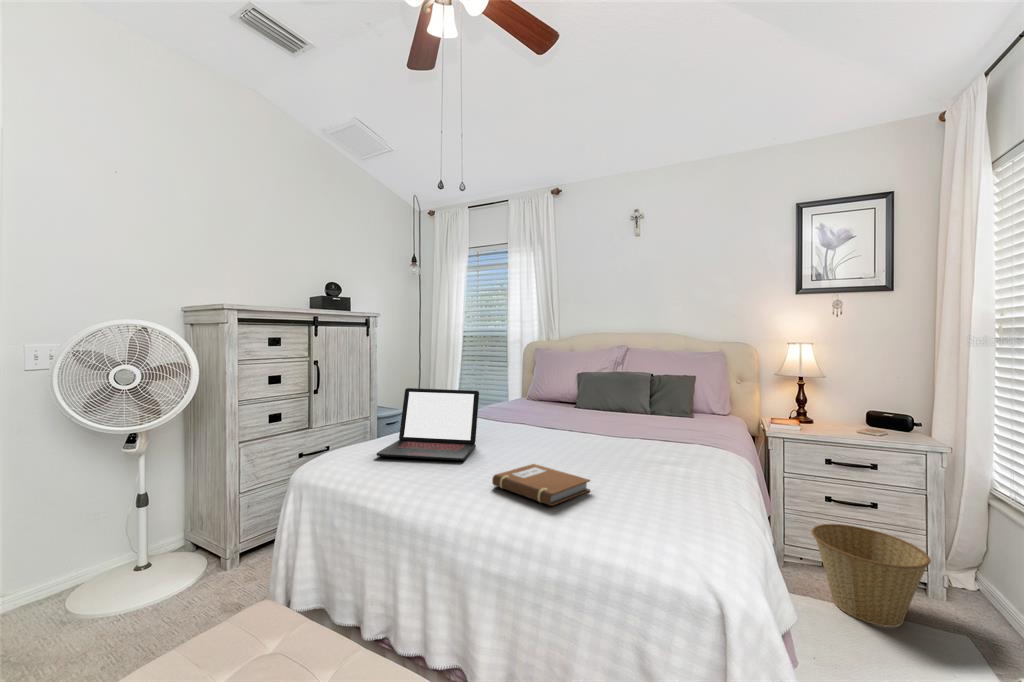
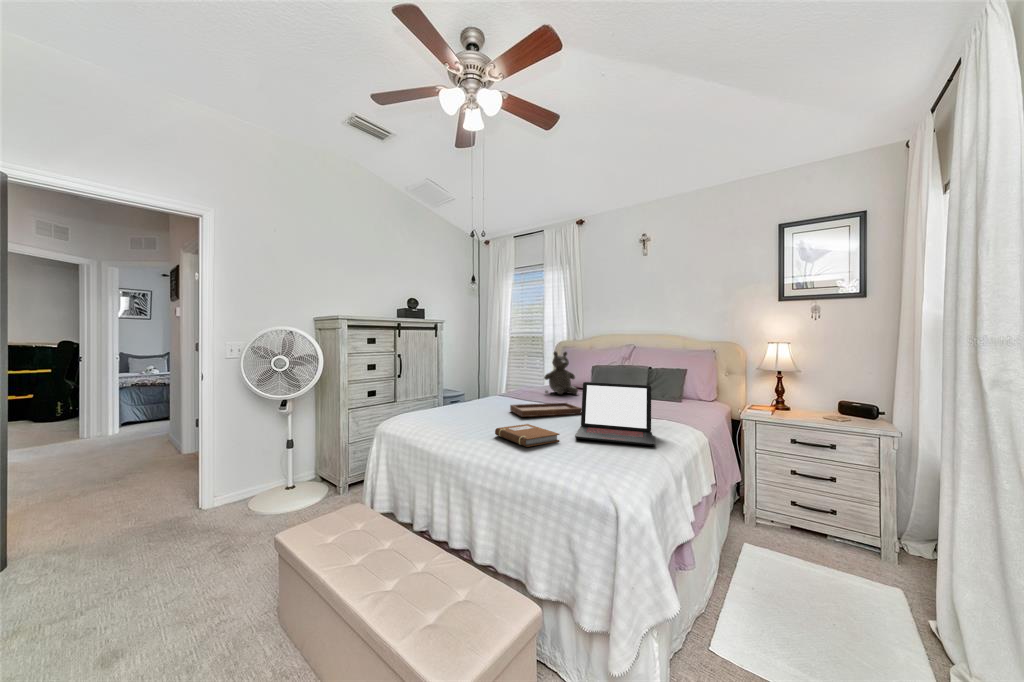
teddy bear: none [521,355,565,411] -> present [544,352,578,394]
laptop: present [377,388,479,461] -> present [575,382,655,446]
tray: none [491,409,589,450] -> present [510,390,582,417]
basket: present [811,524,931,627] -> none [769,492,866,574]

